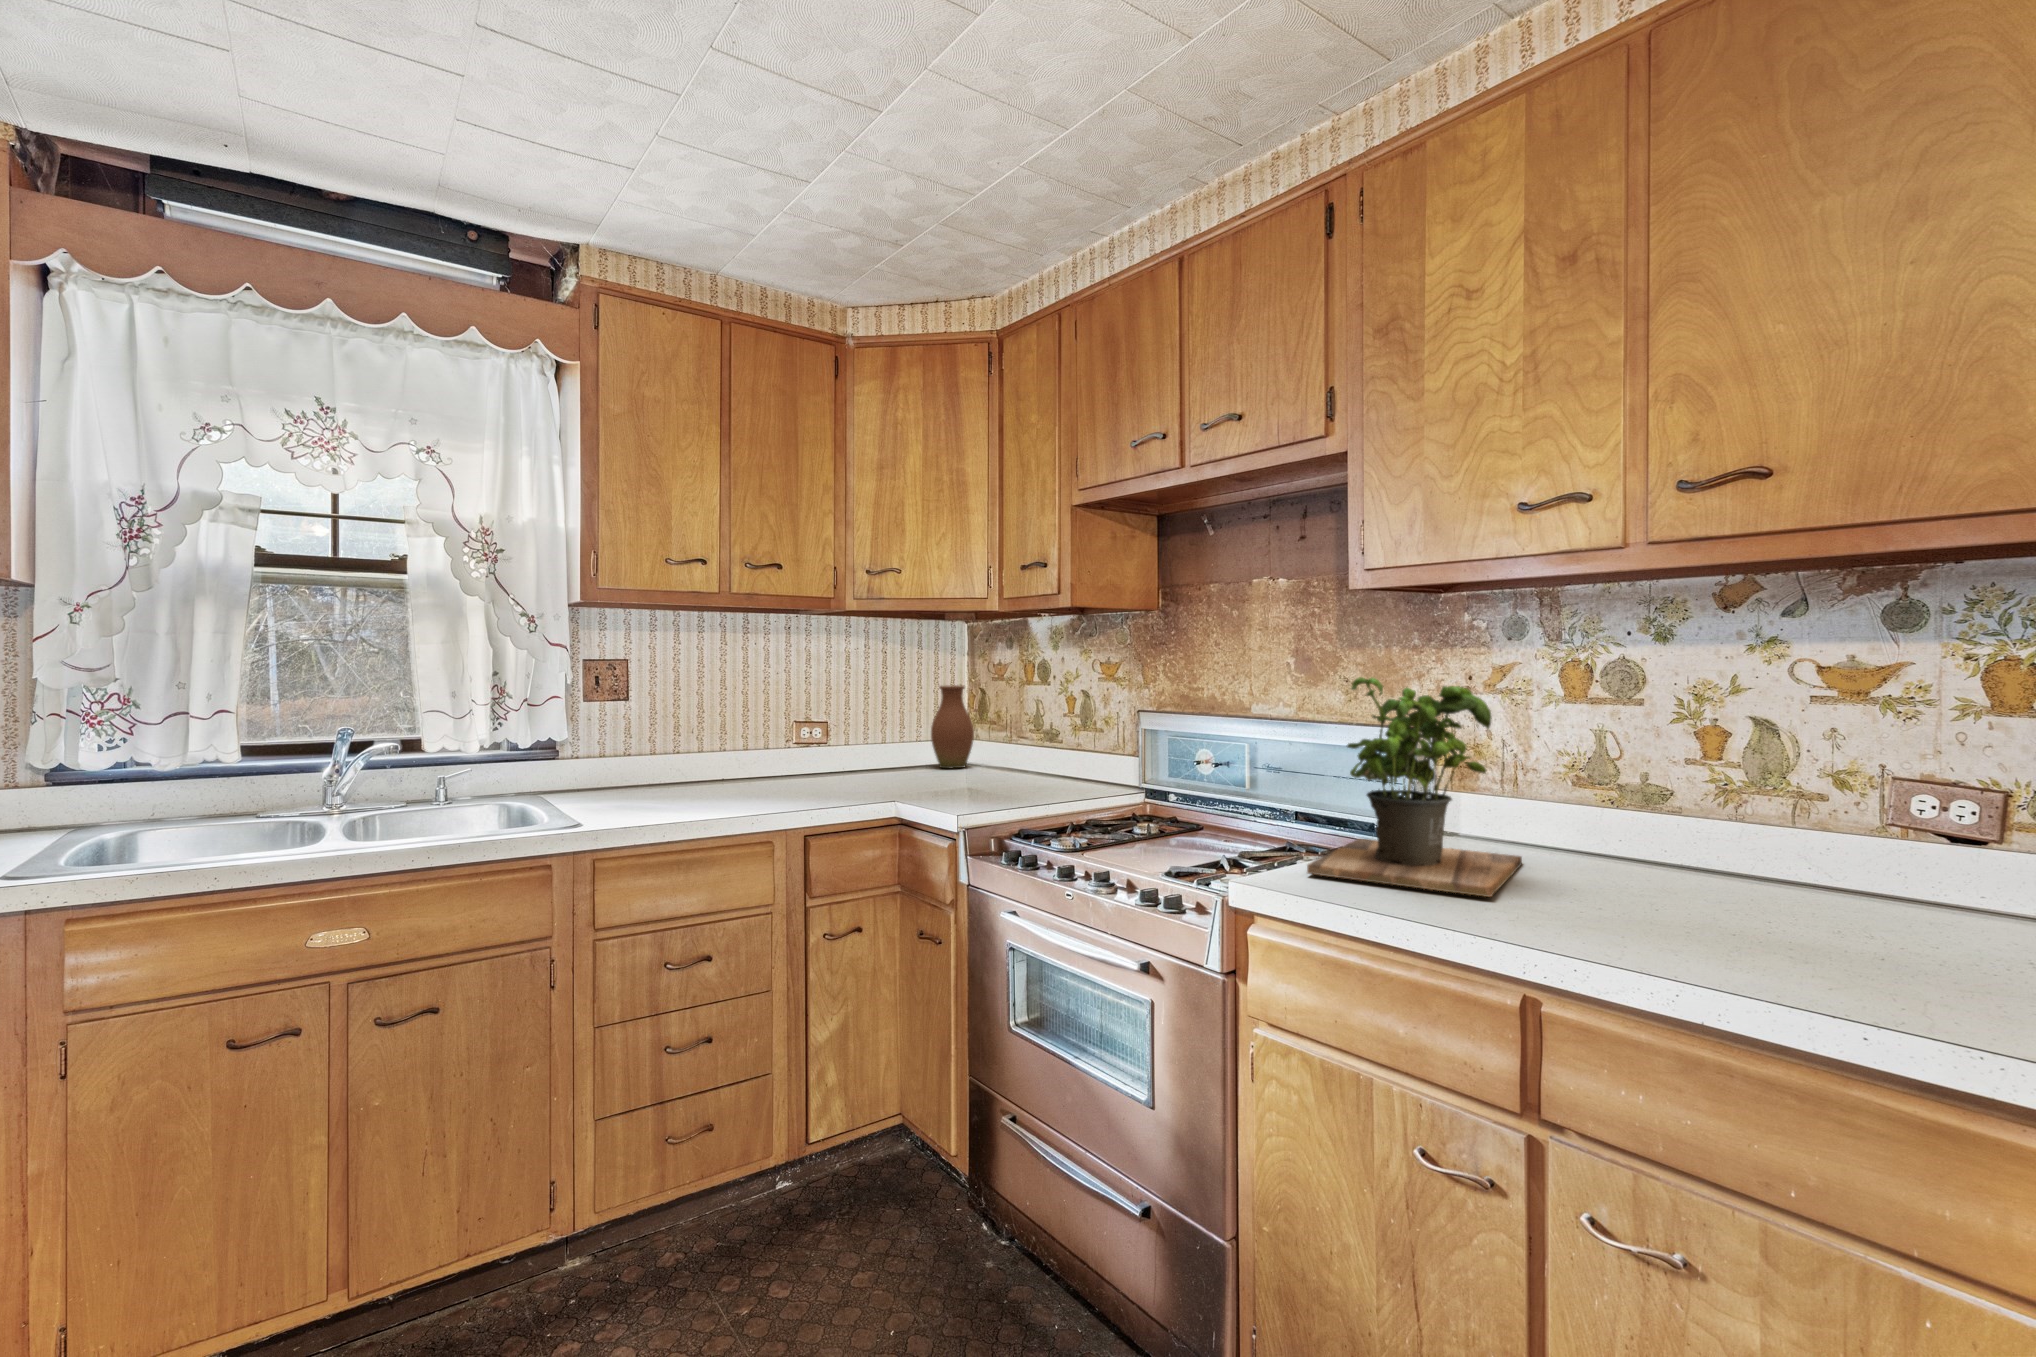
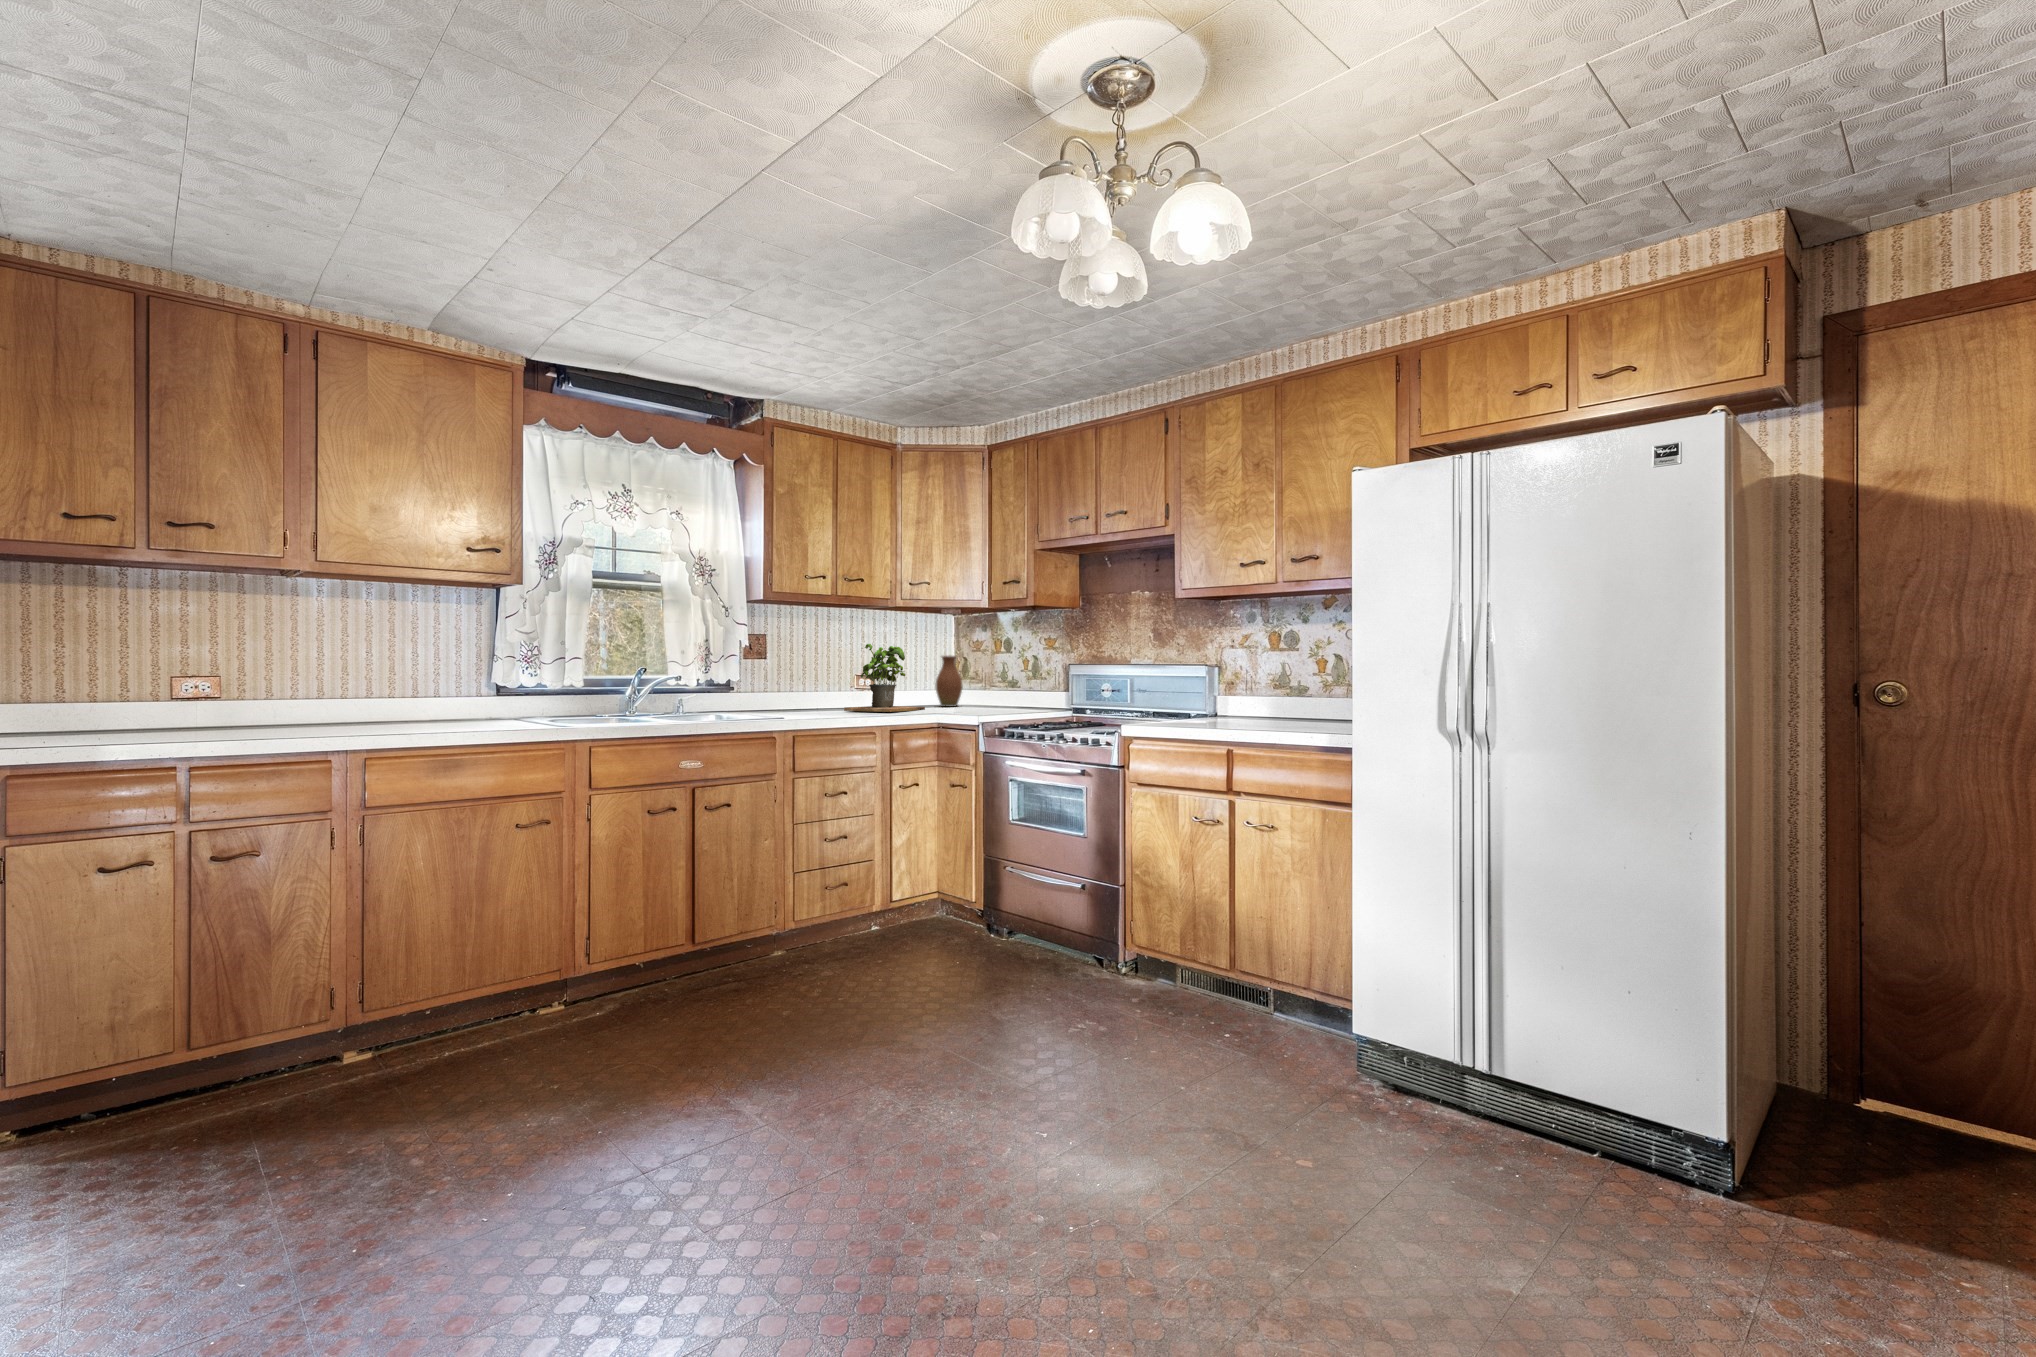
potted plant: present [1307,677,1522,897] -> present [844,644,925,712]

